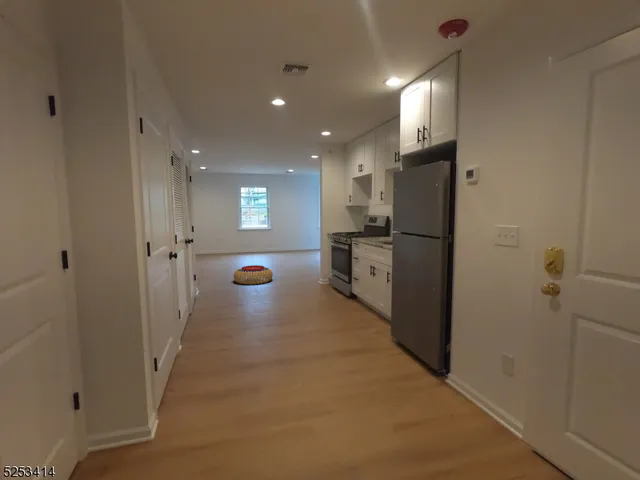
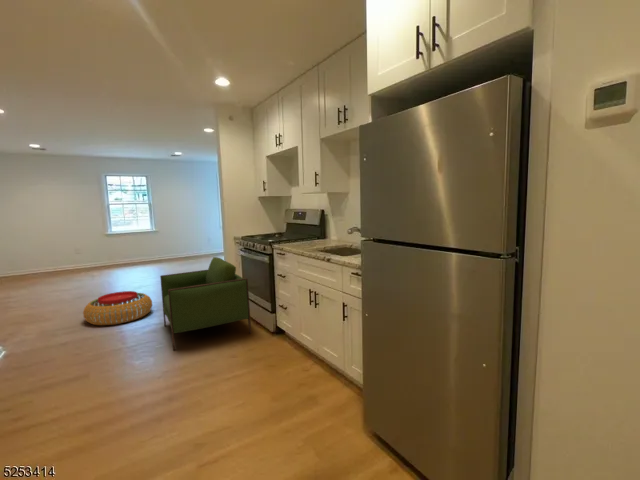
armchair: none [280,246,335,300] -> present [160,257,251,350]

